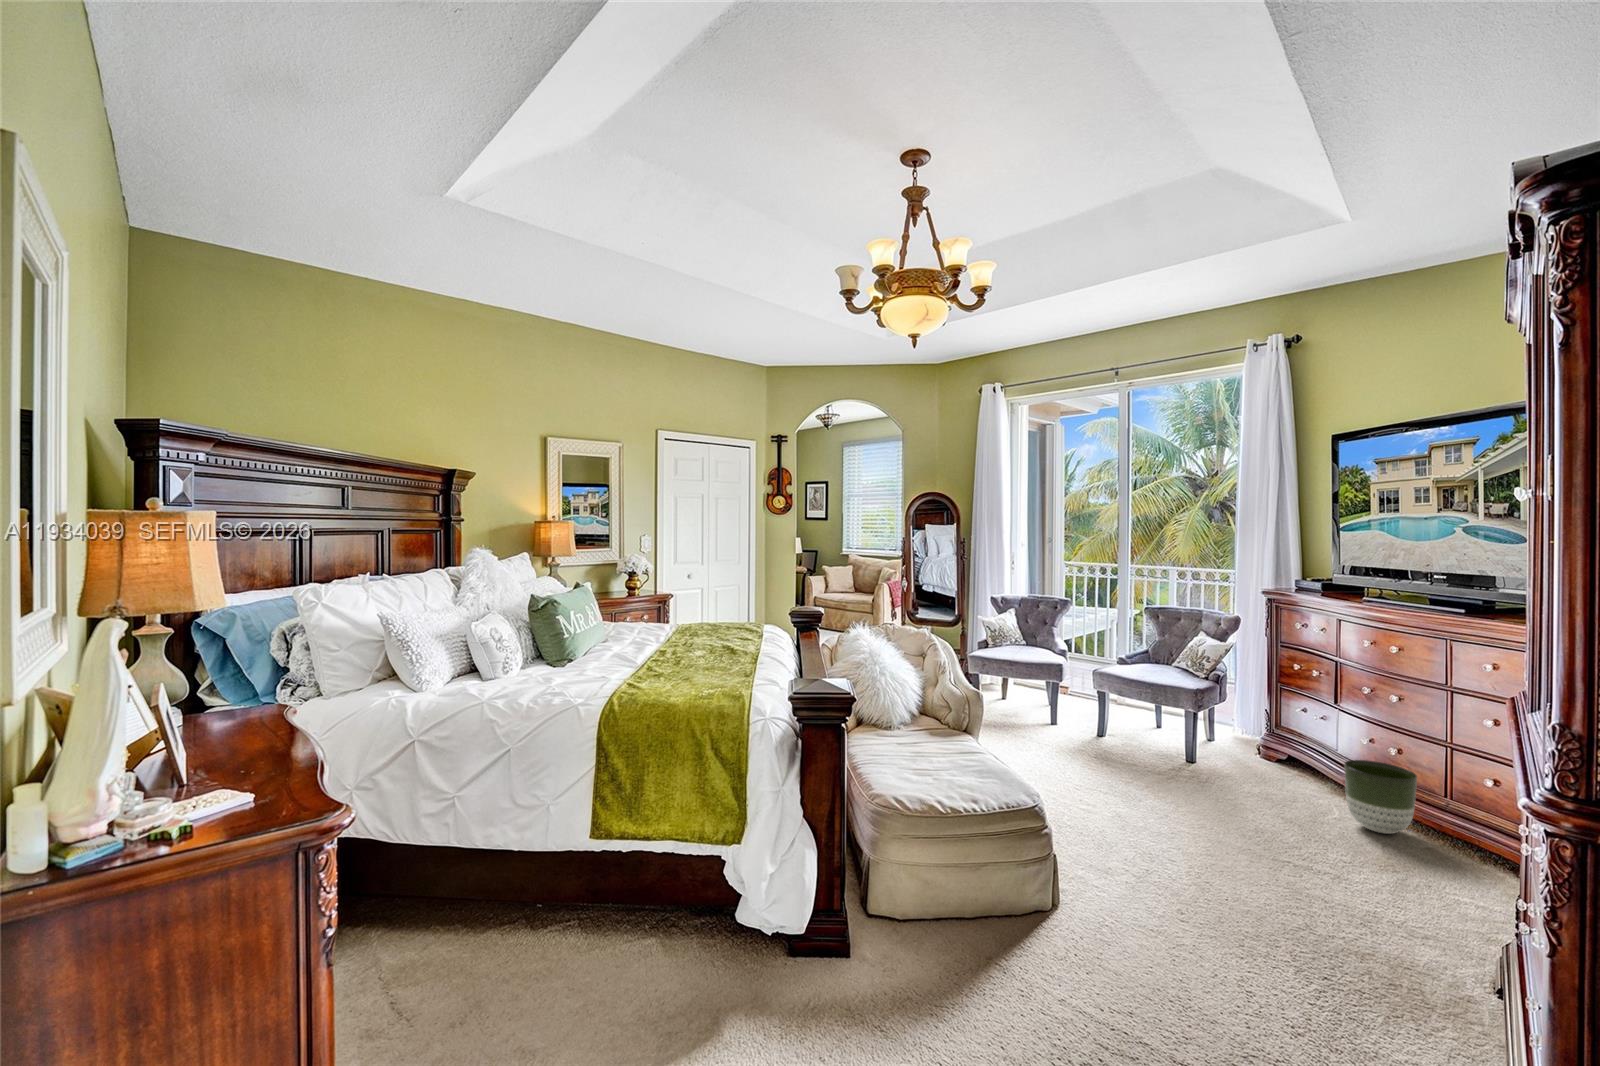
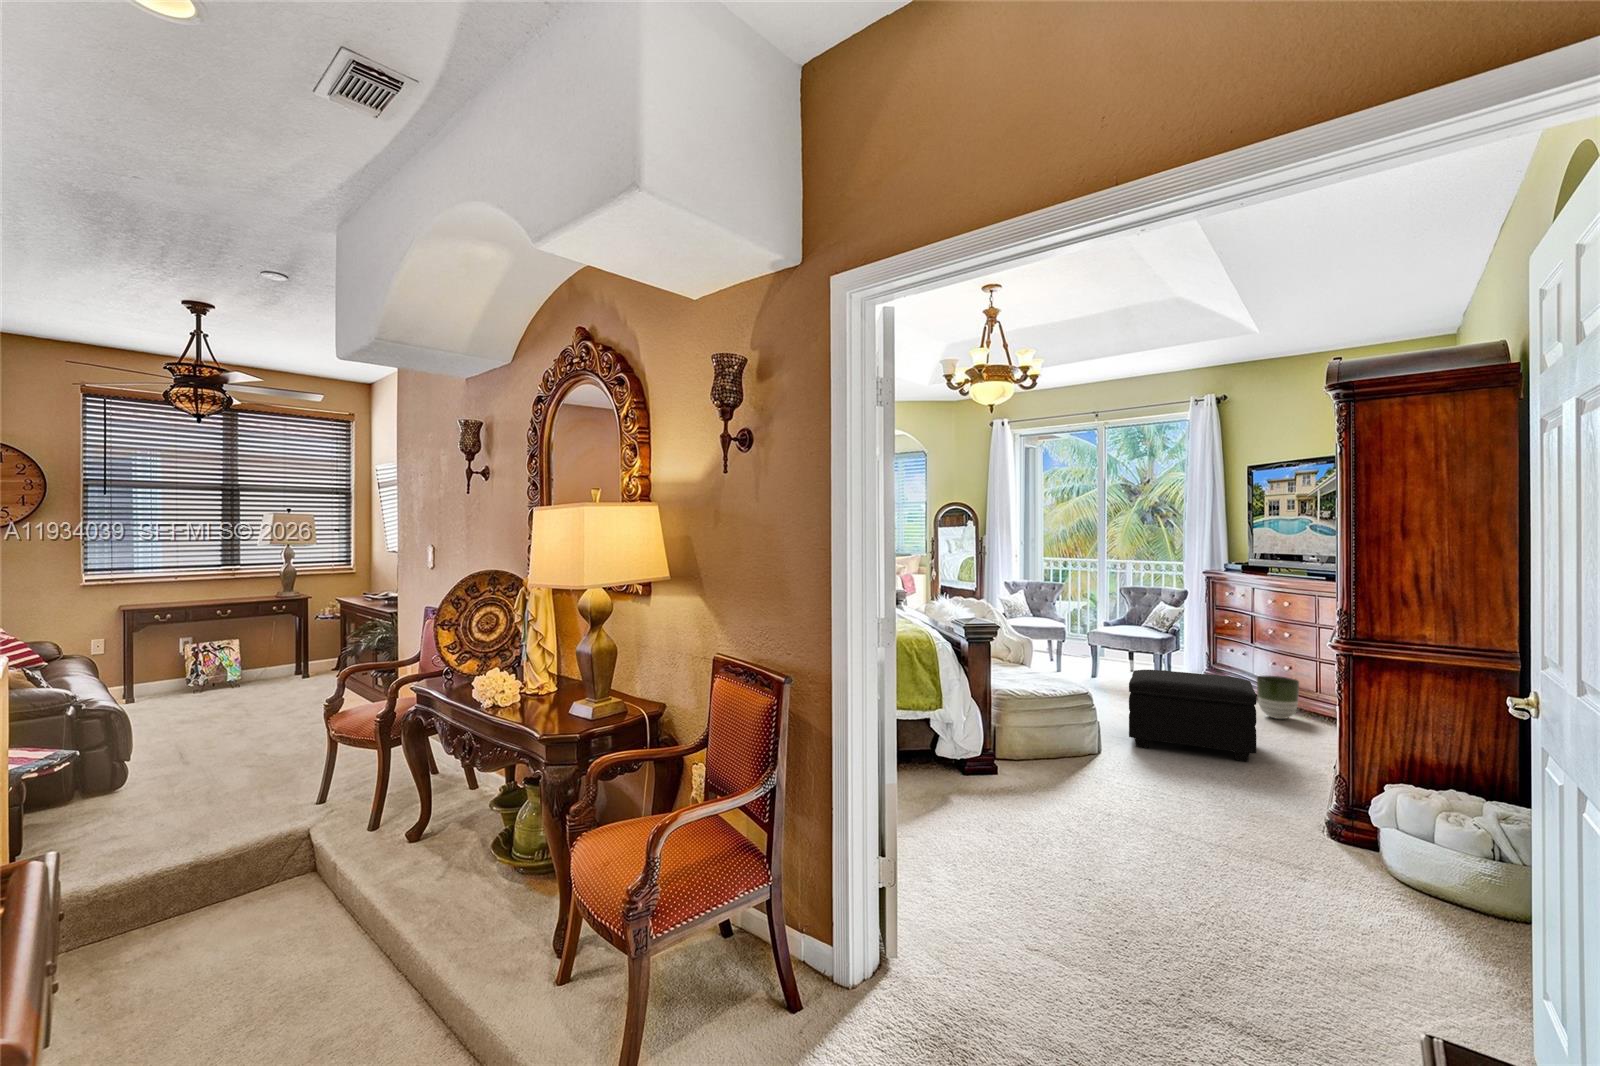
footstool: none [1121,753,1346,942] -> present [1129,670,1256,761]

